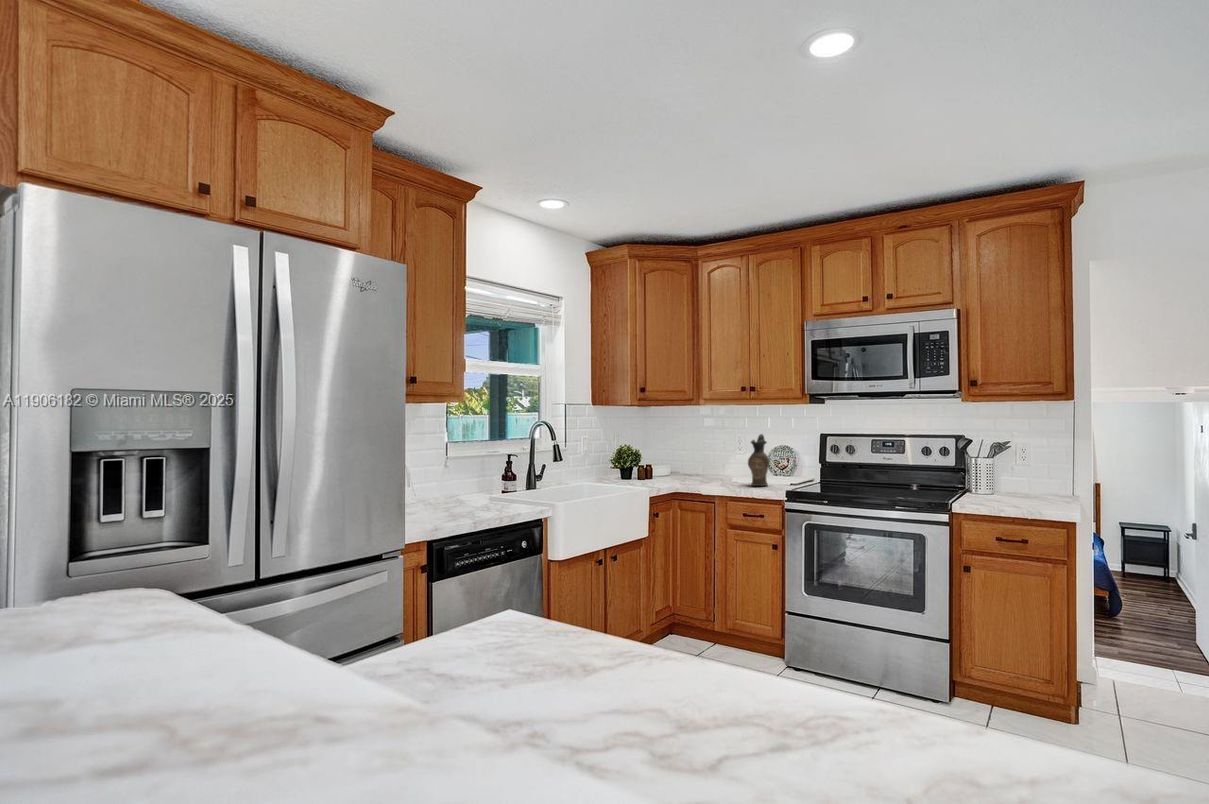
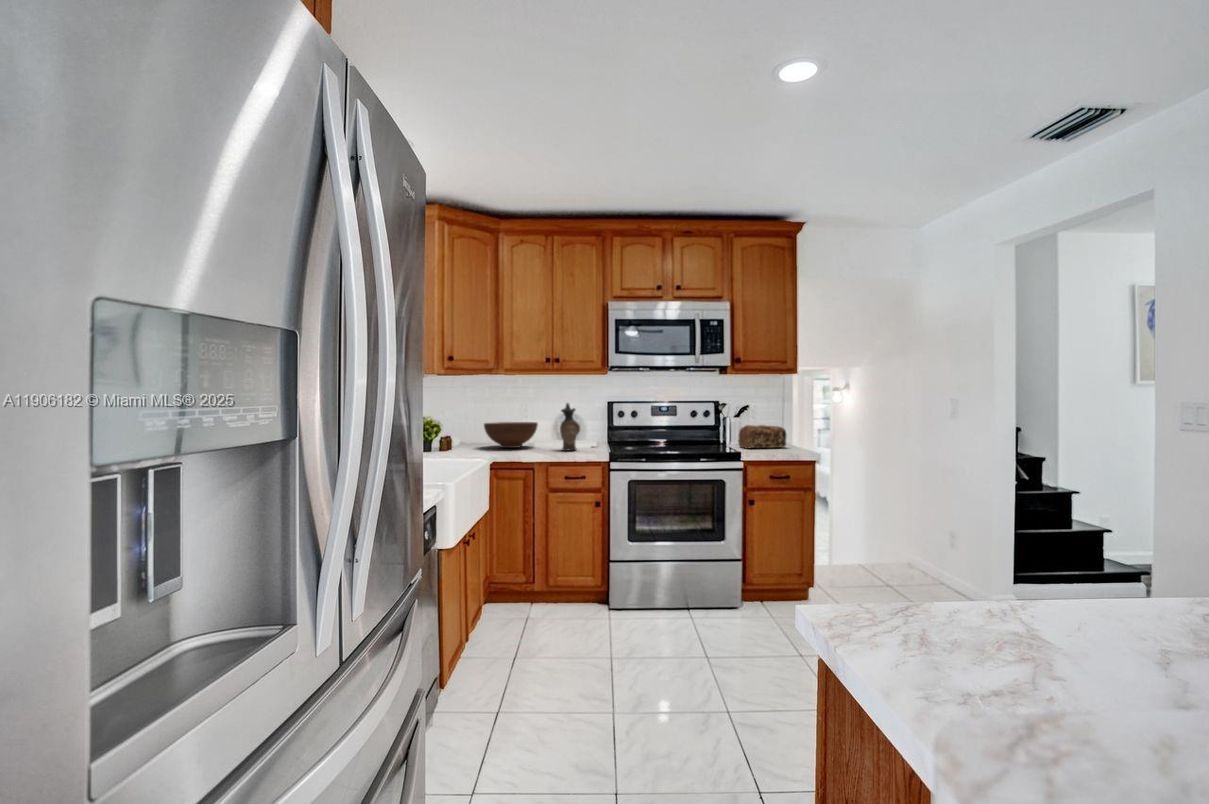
fruit bowl: none [683,453,739,480] -> present [484,422,538,448]
bread loaf: none [979,467,1047,499] -> present [738,425,786,448]

